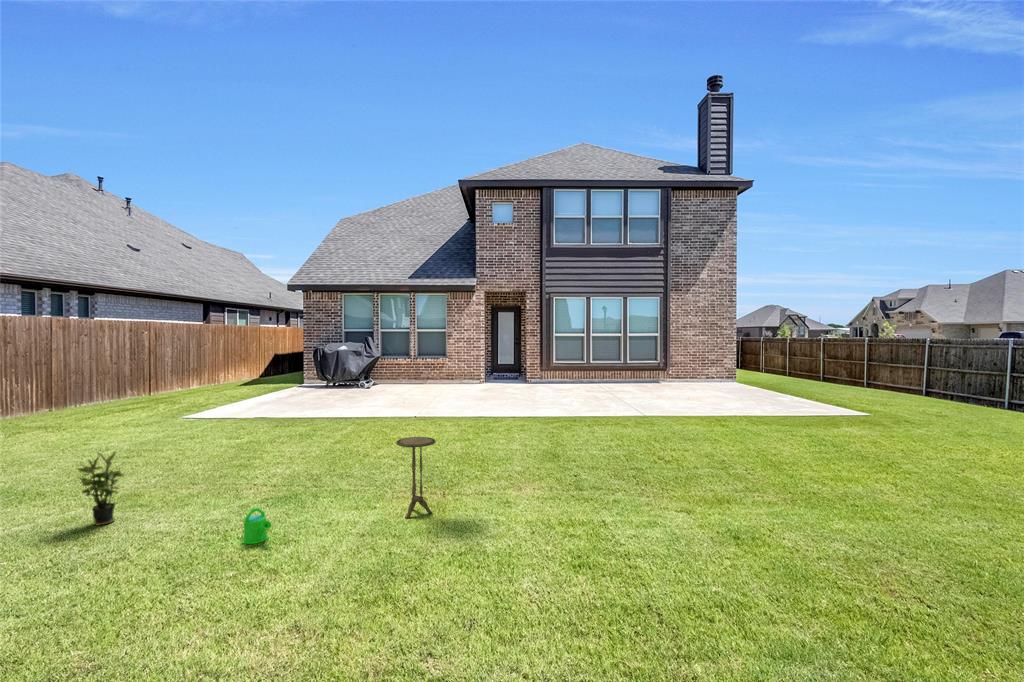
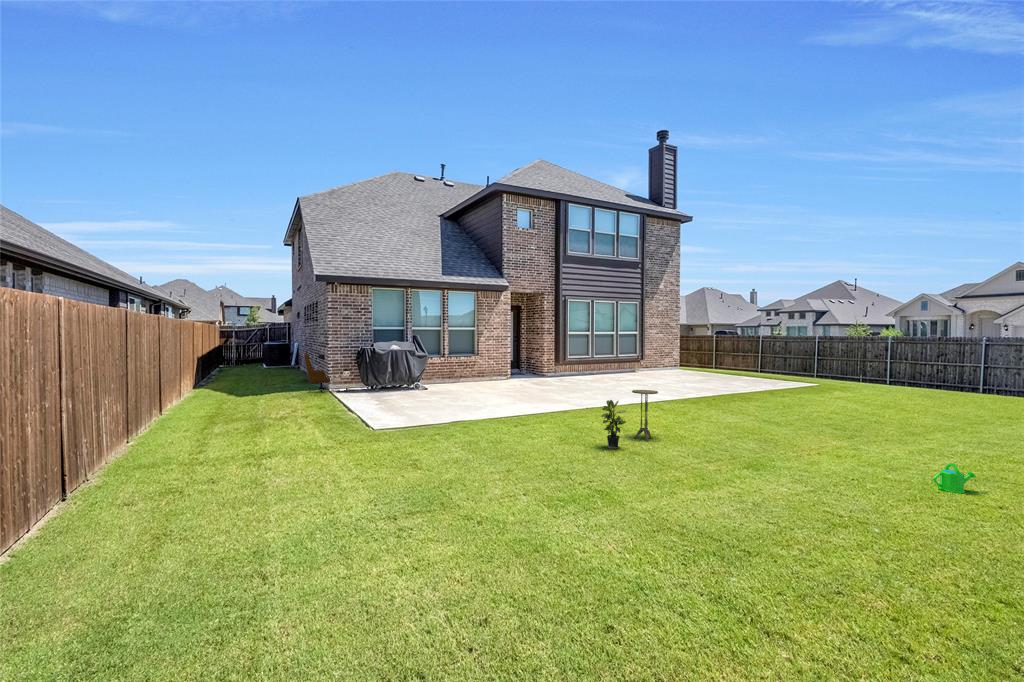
lounge chair: none [274,353,316,387] -> present [304,354,350,392]
side table: present [396,437,436,519] -> present [632,390,658,441]
potted plant: present [77,451,123,526] -> present [601,400,626,449]

